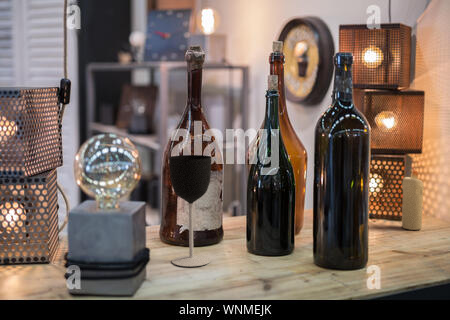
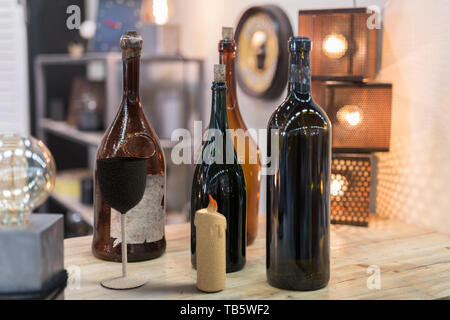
candle: present [402,168,424,230] -> present [194,194,226,291]

